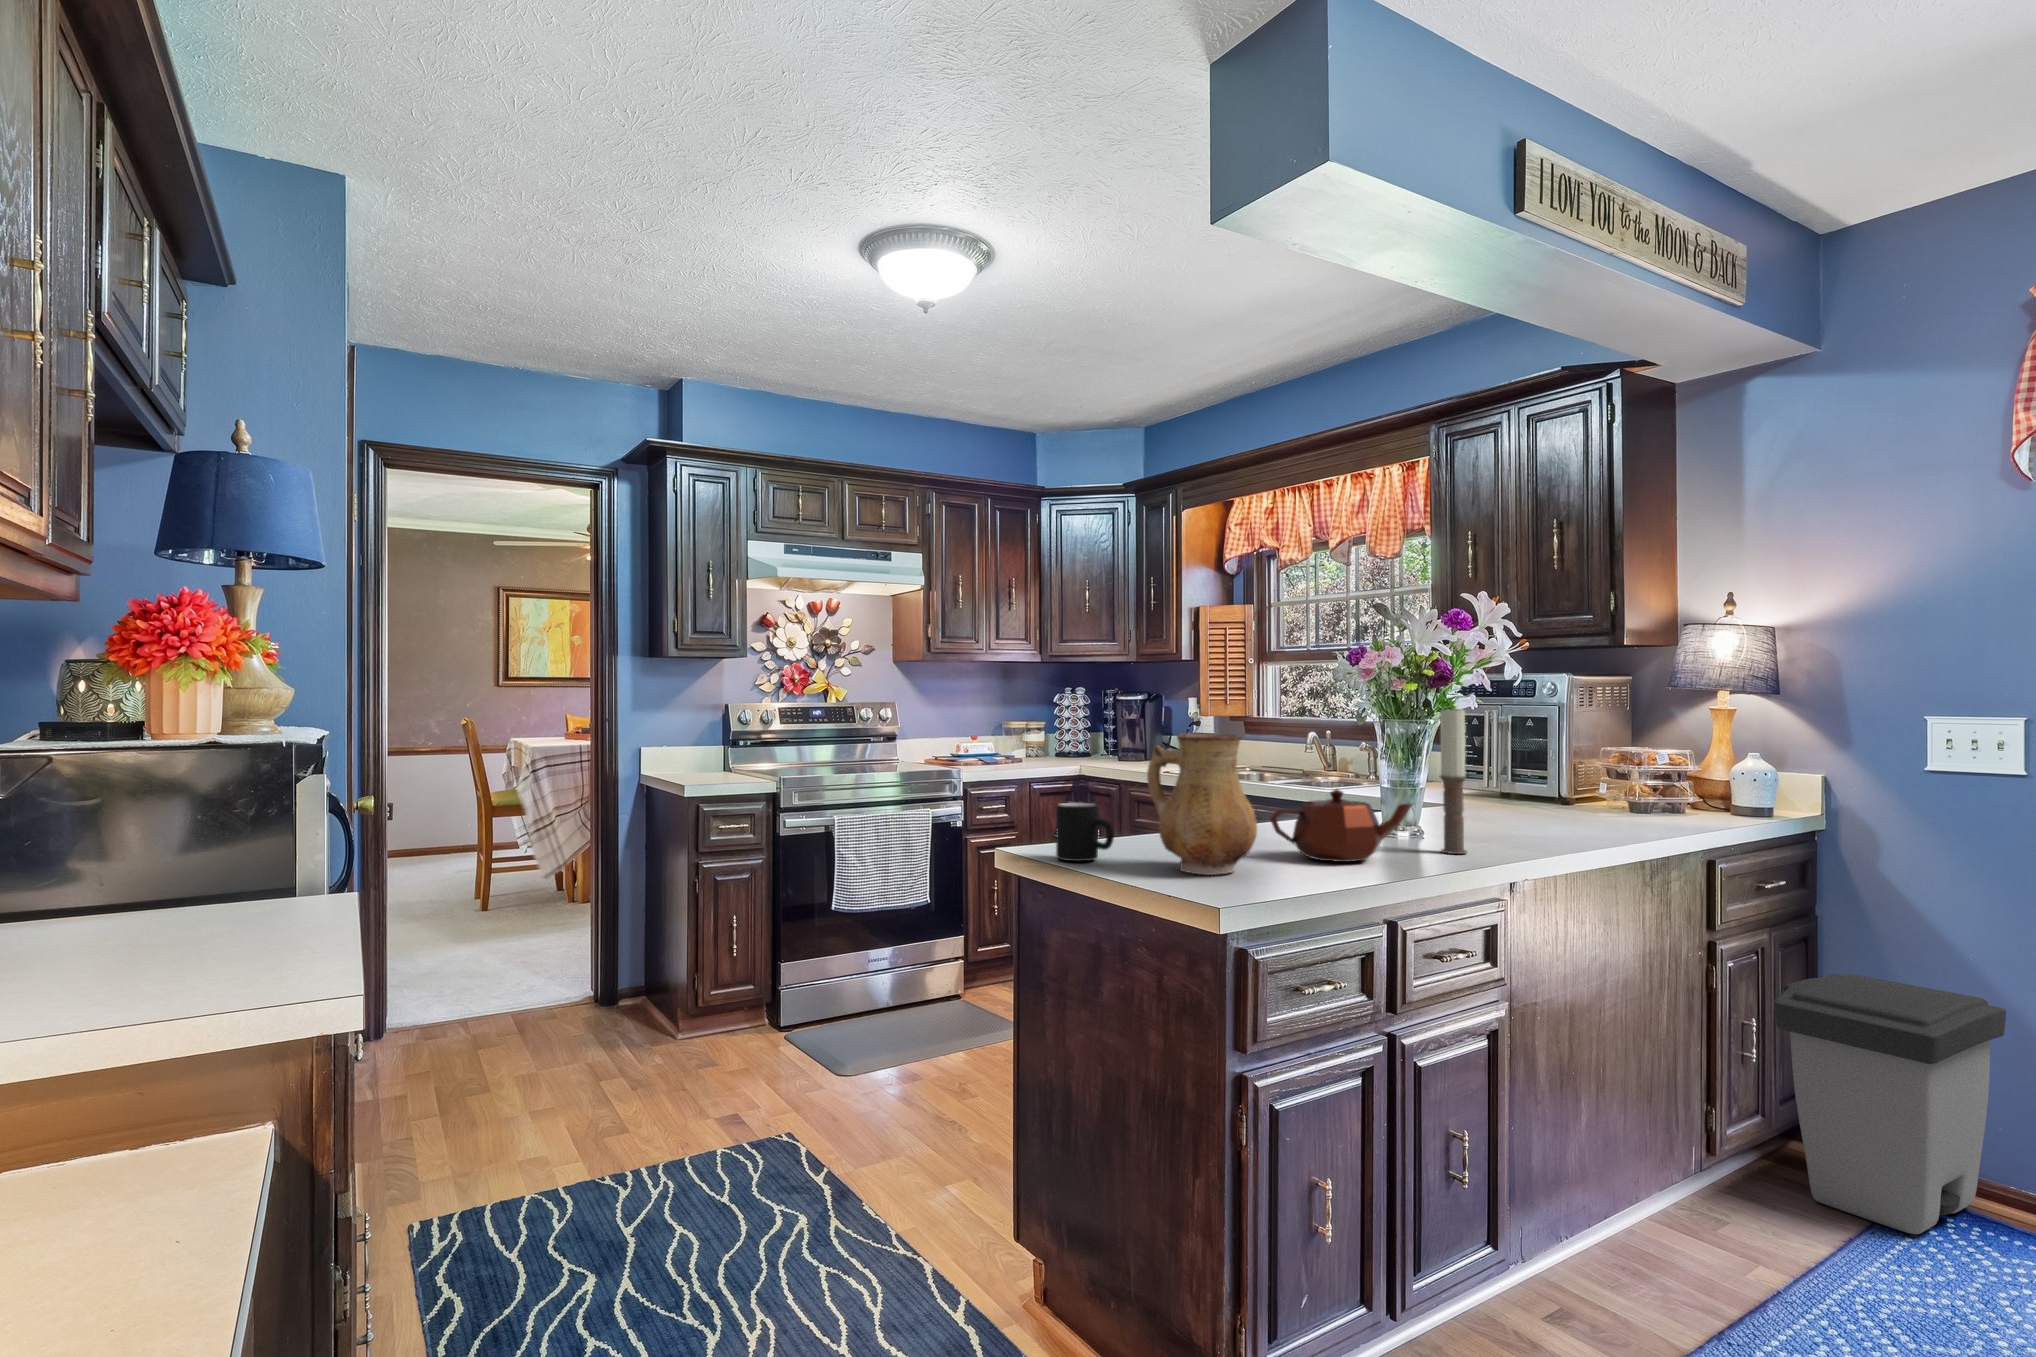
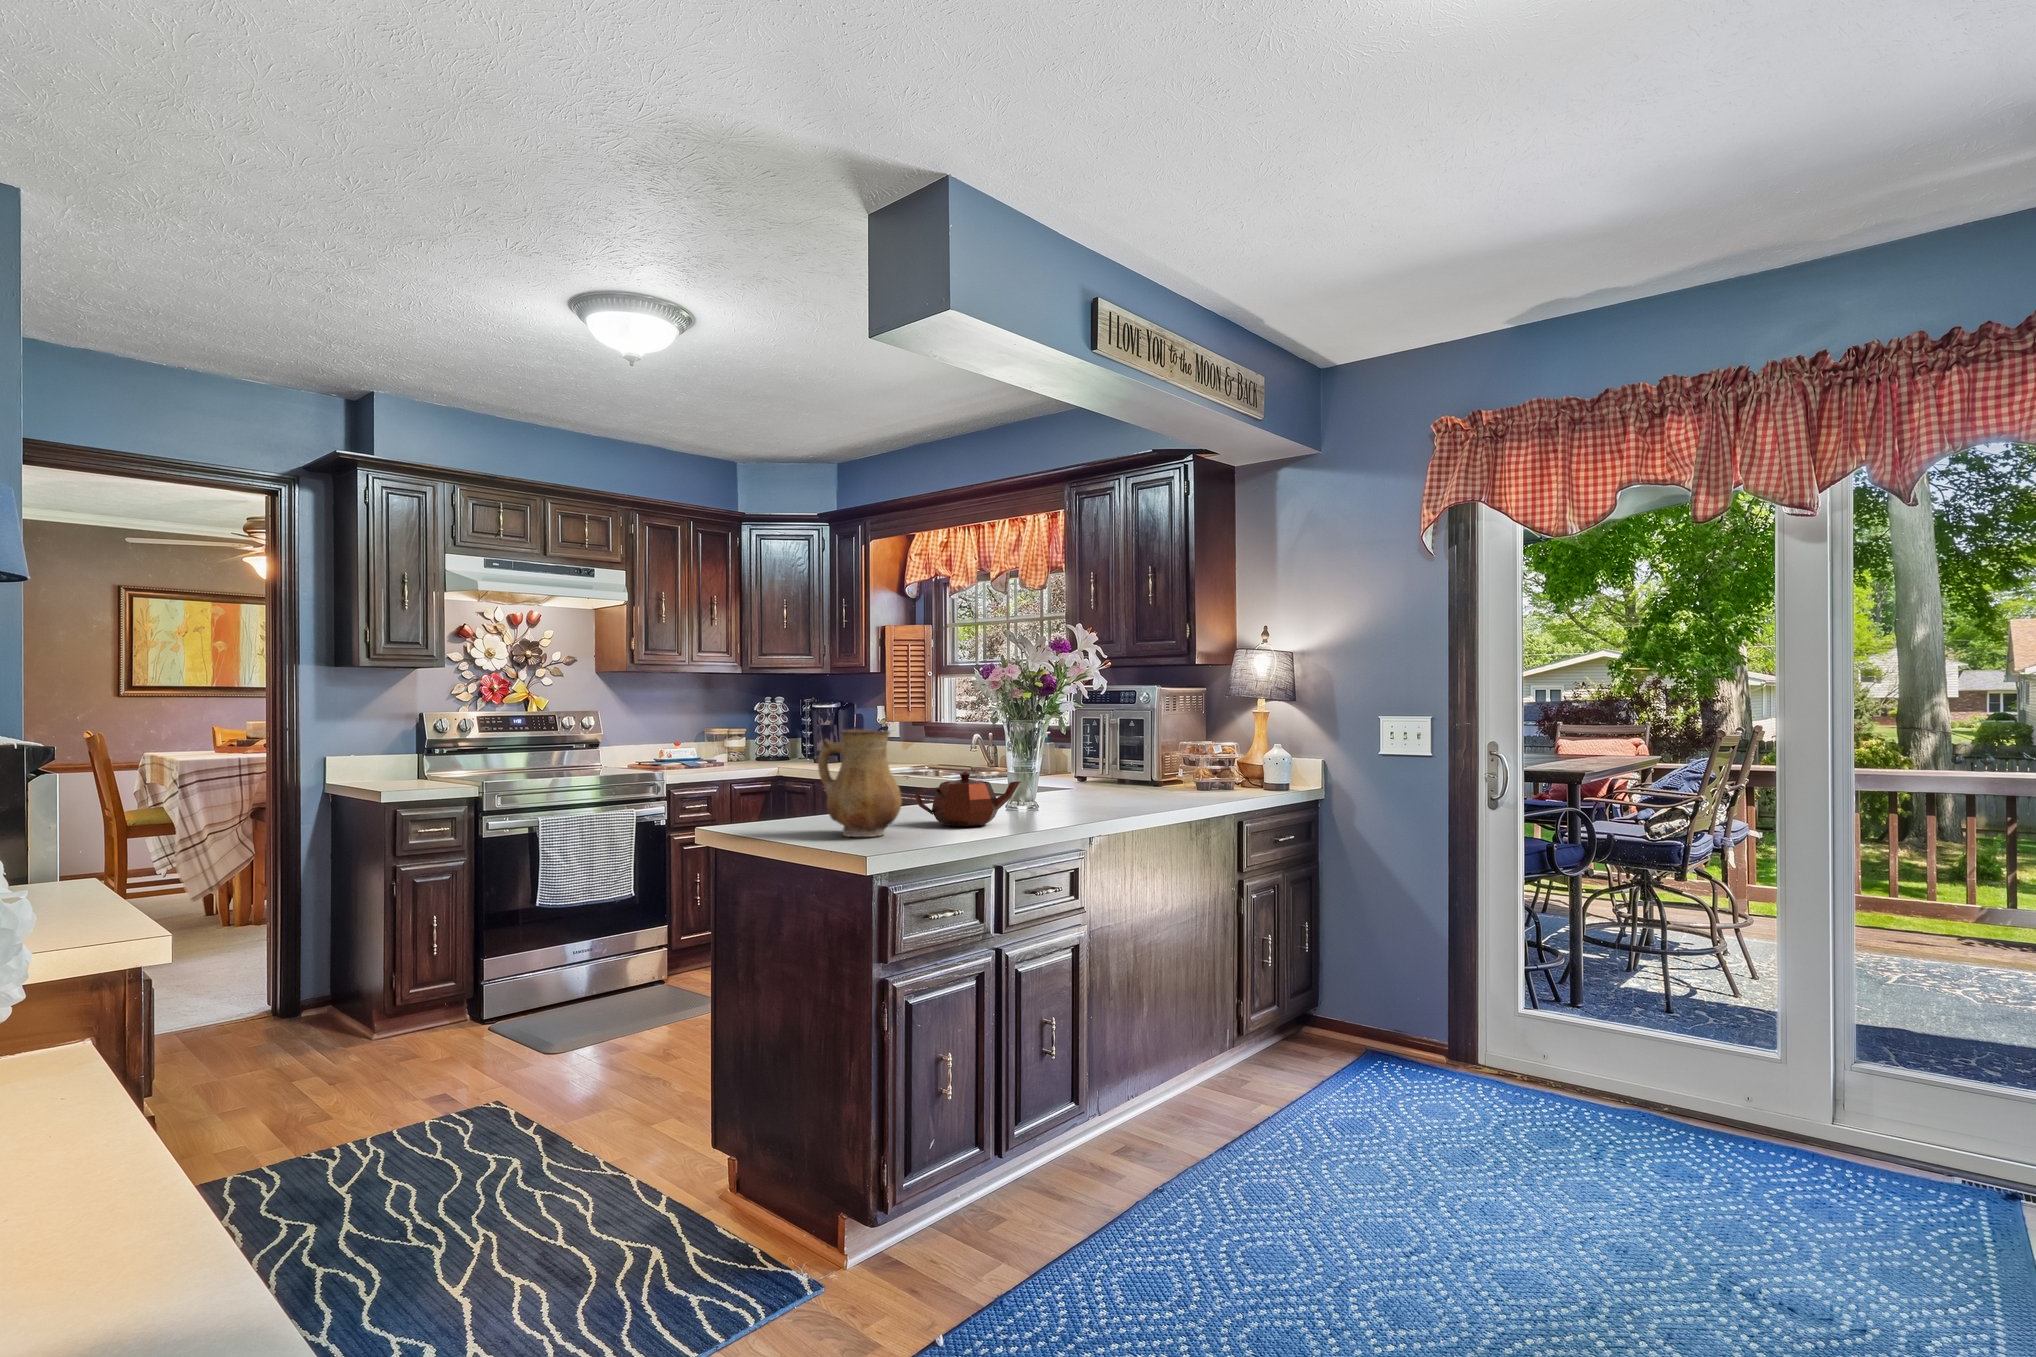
candle: present [1440,709,1467,854] -> none [1043,708,1062,819]
mug: present [1056,802,1114,861] -> none [745,786,791,832]
trash can: present [1774,974,2006,1234] -> none [1284,903,1425,1079]

